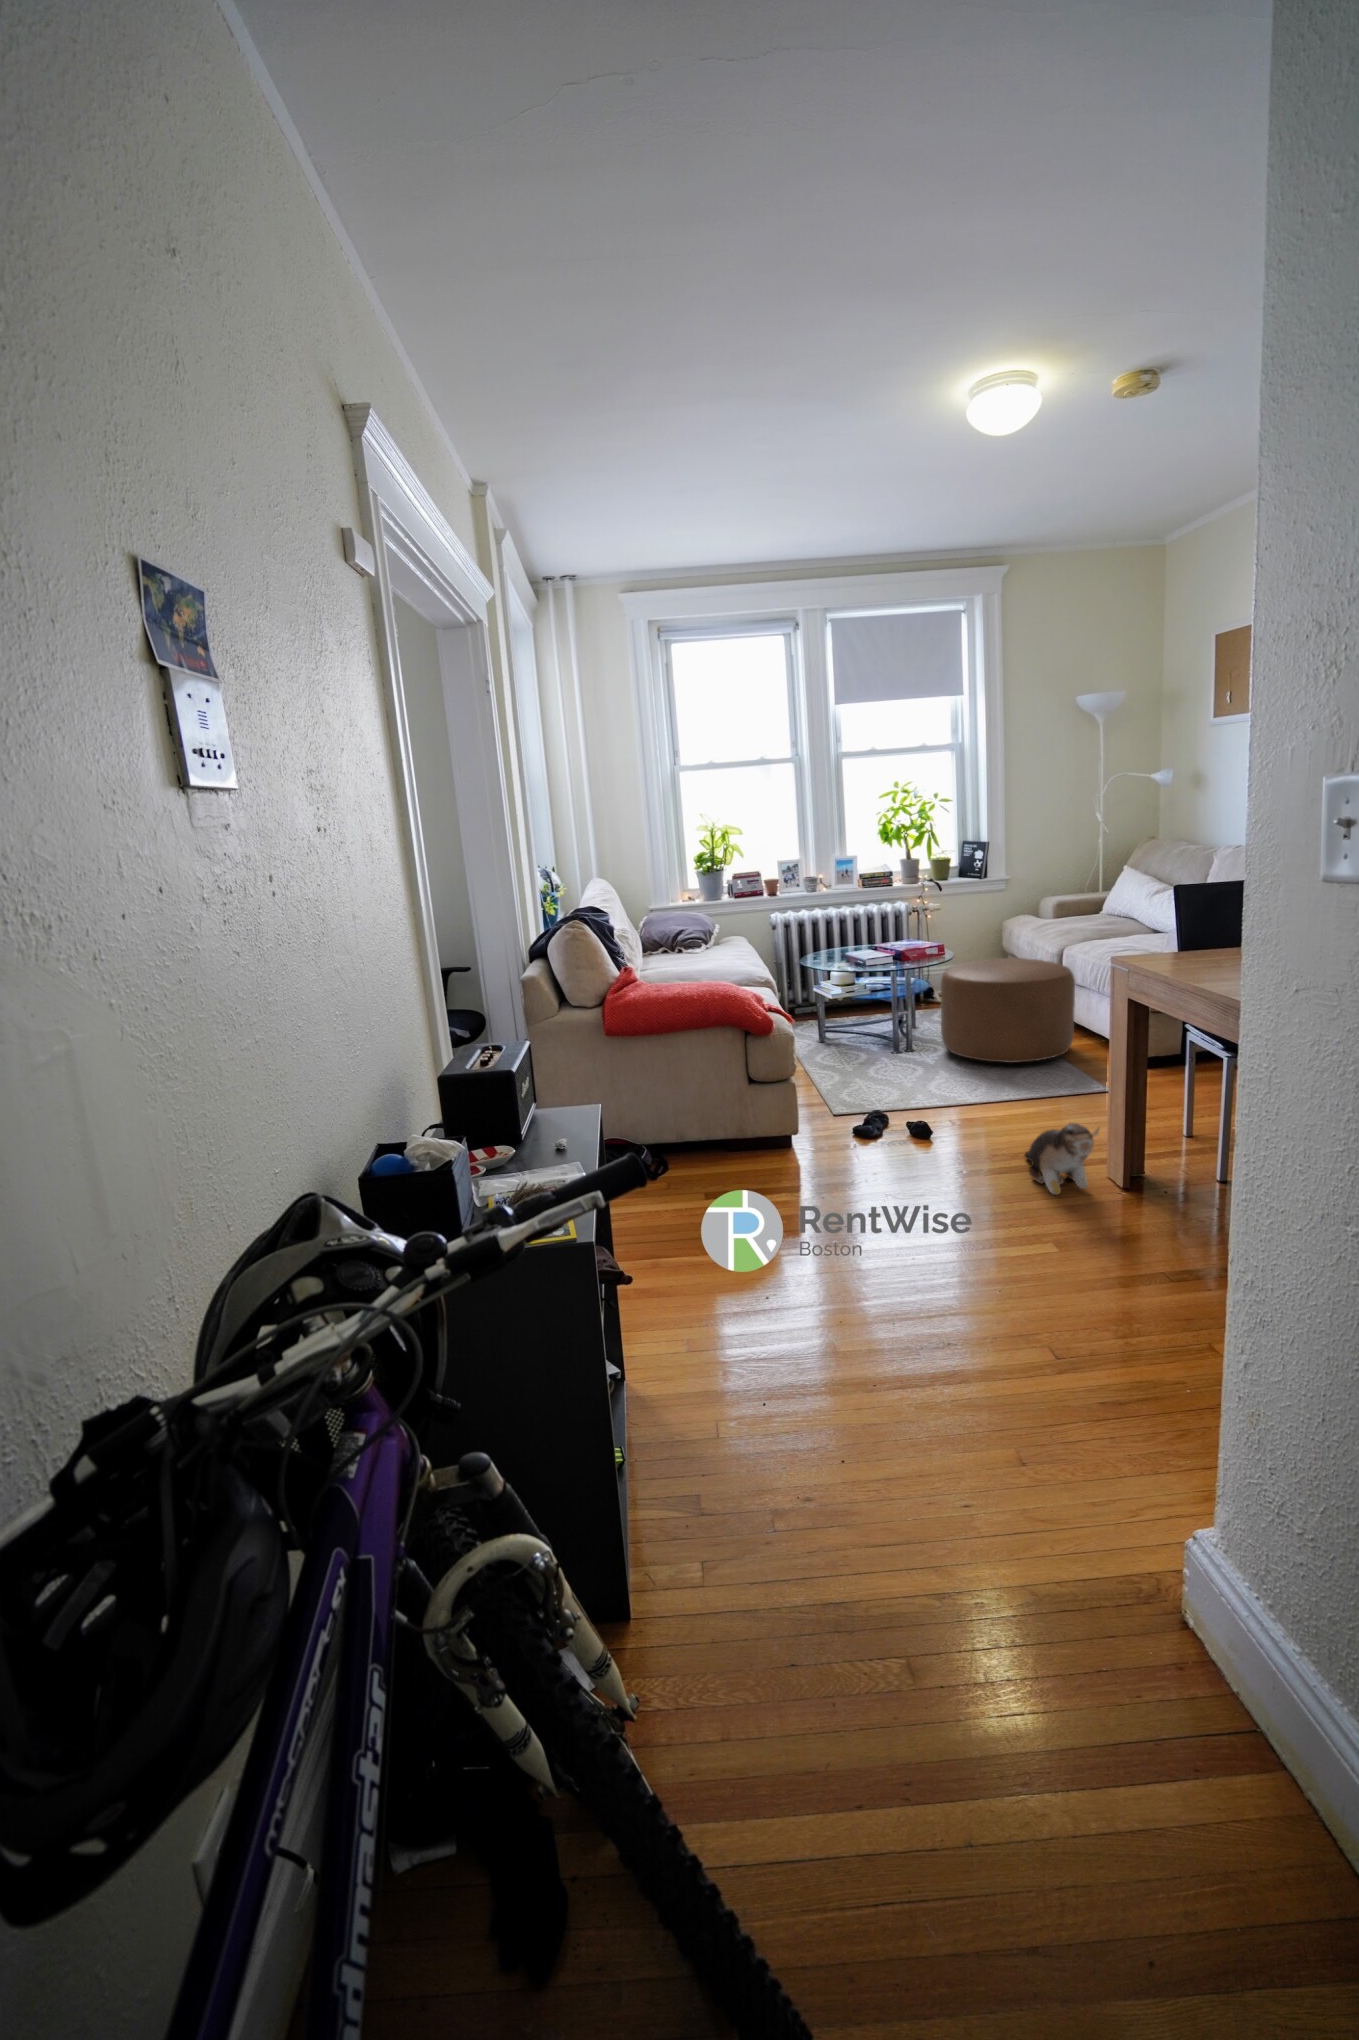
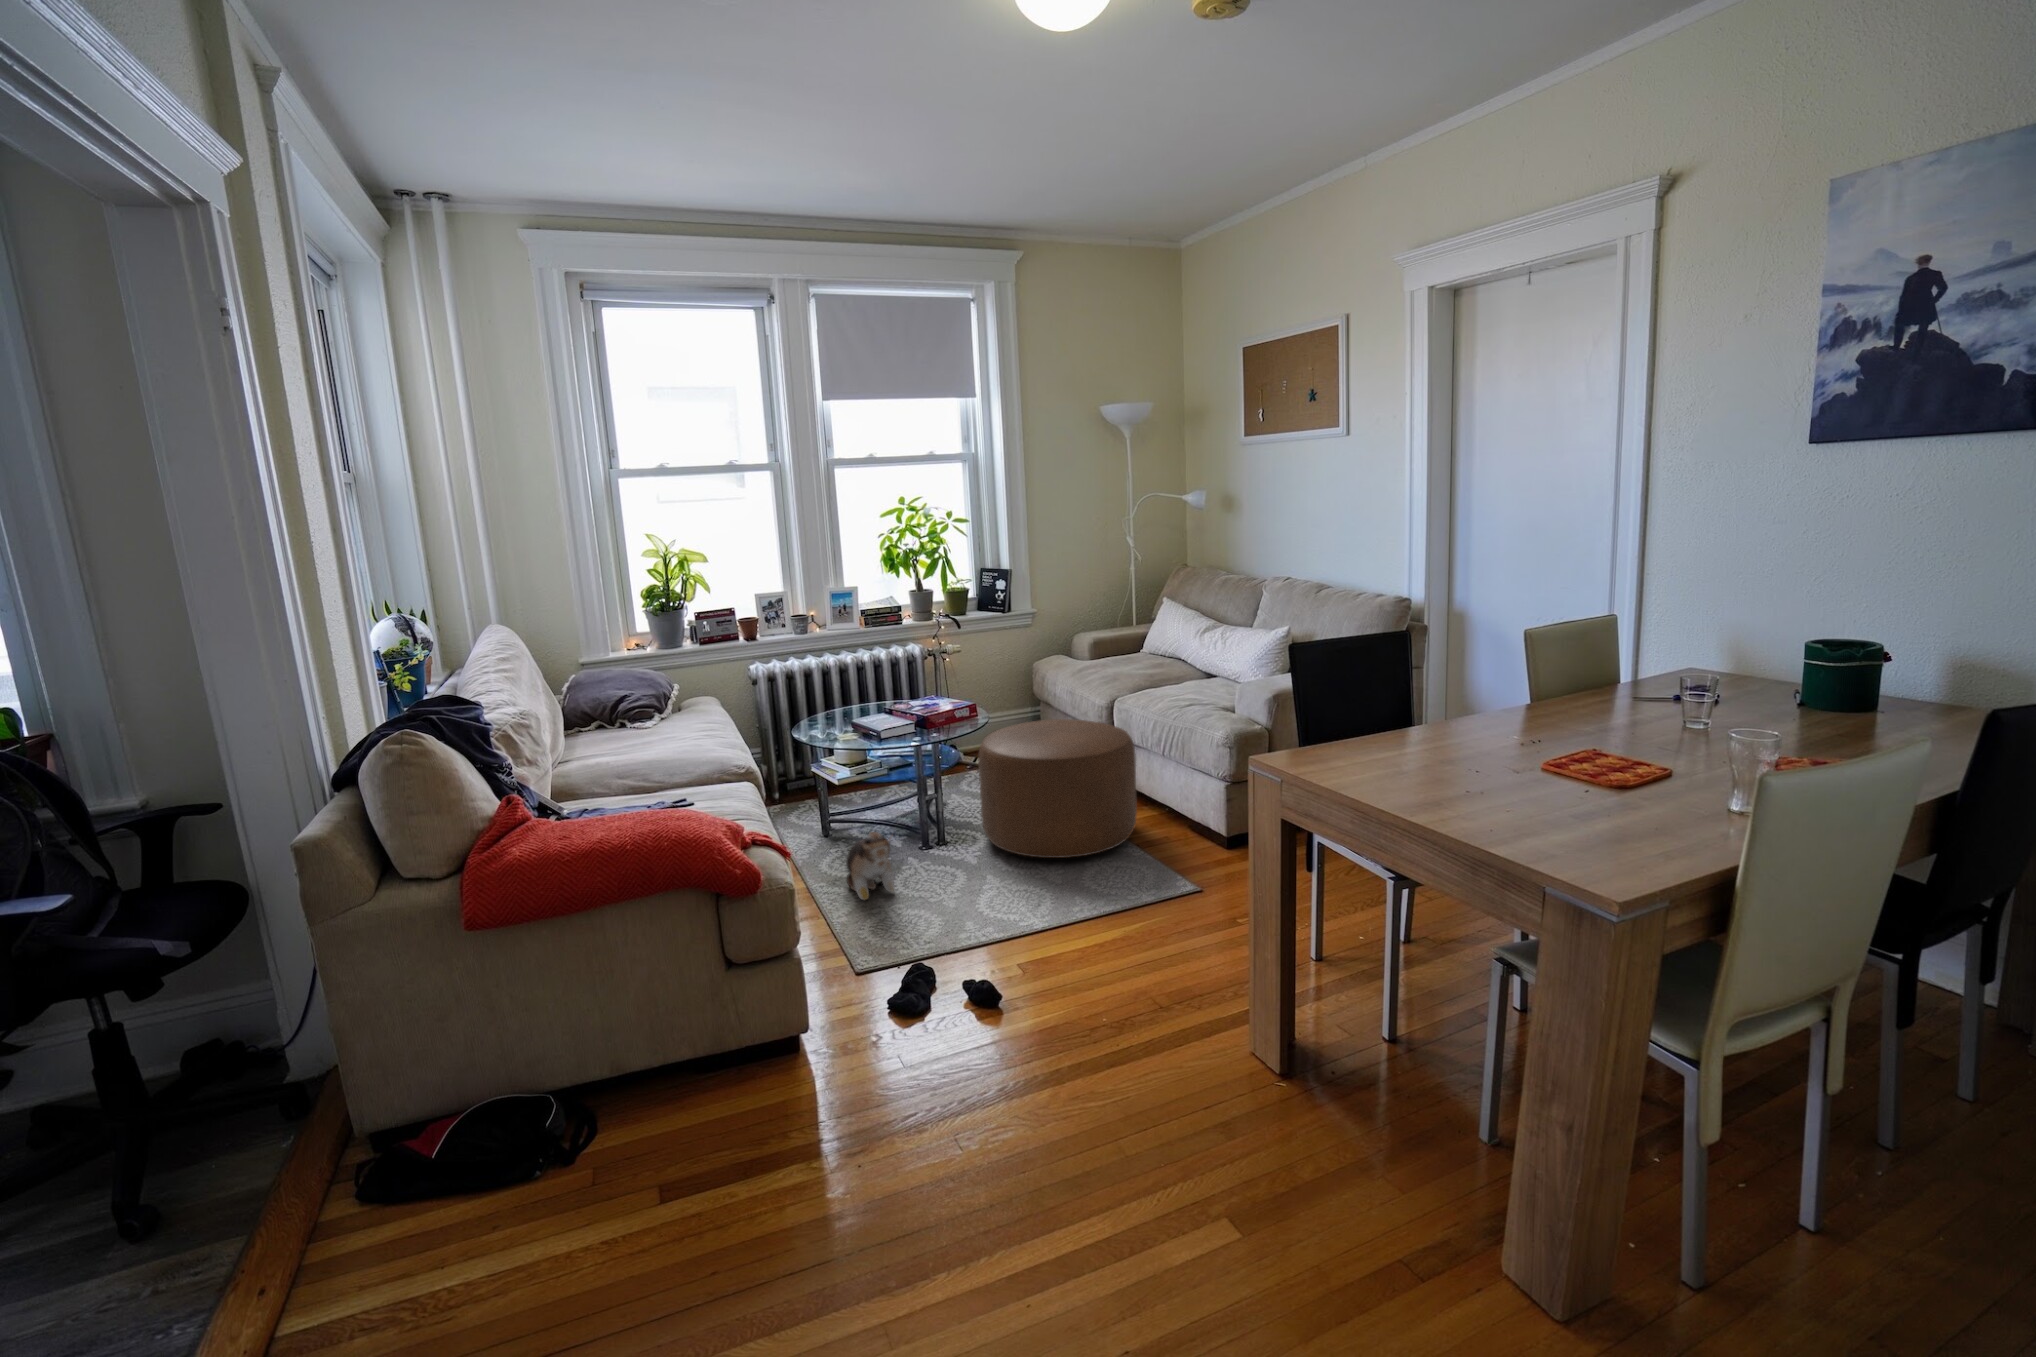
plush toy: present [1025,1123,1099,1195] -> present [846,832,895,900]

